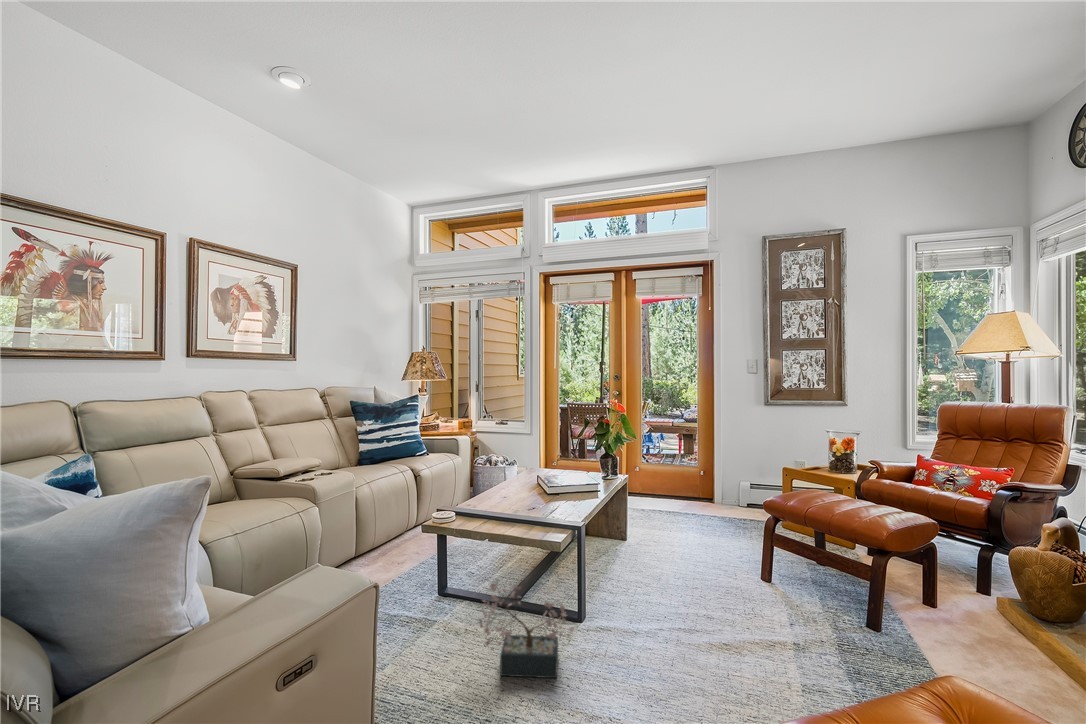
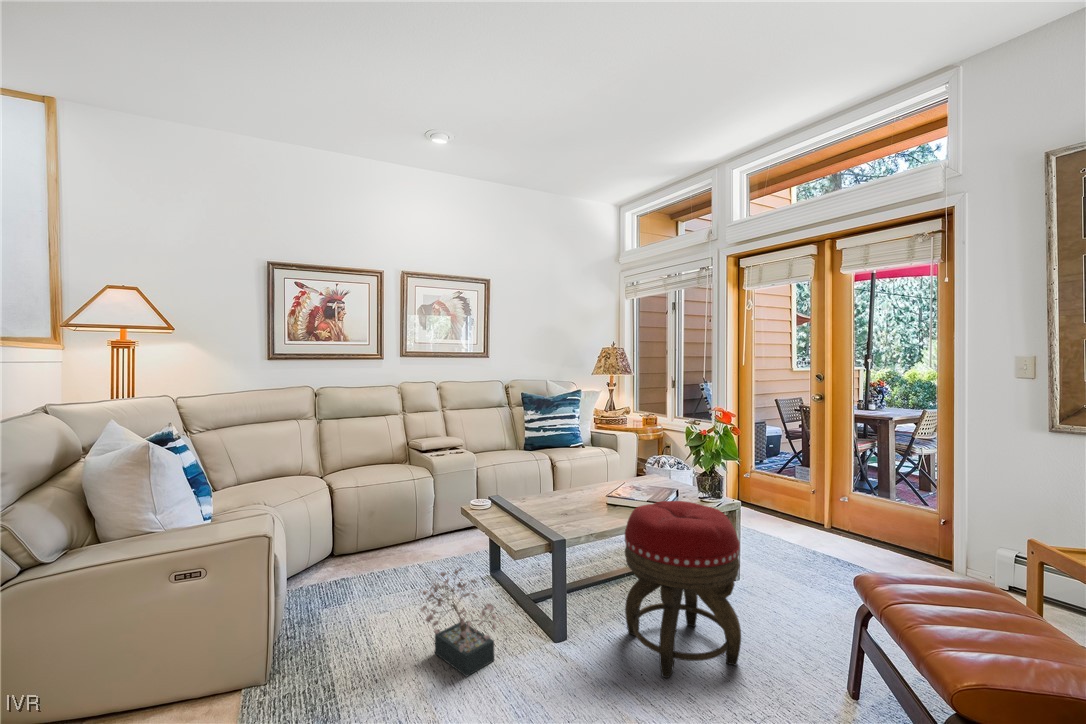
footstool: none [615,475,707,614] -> present [625,501,741,678]

